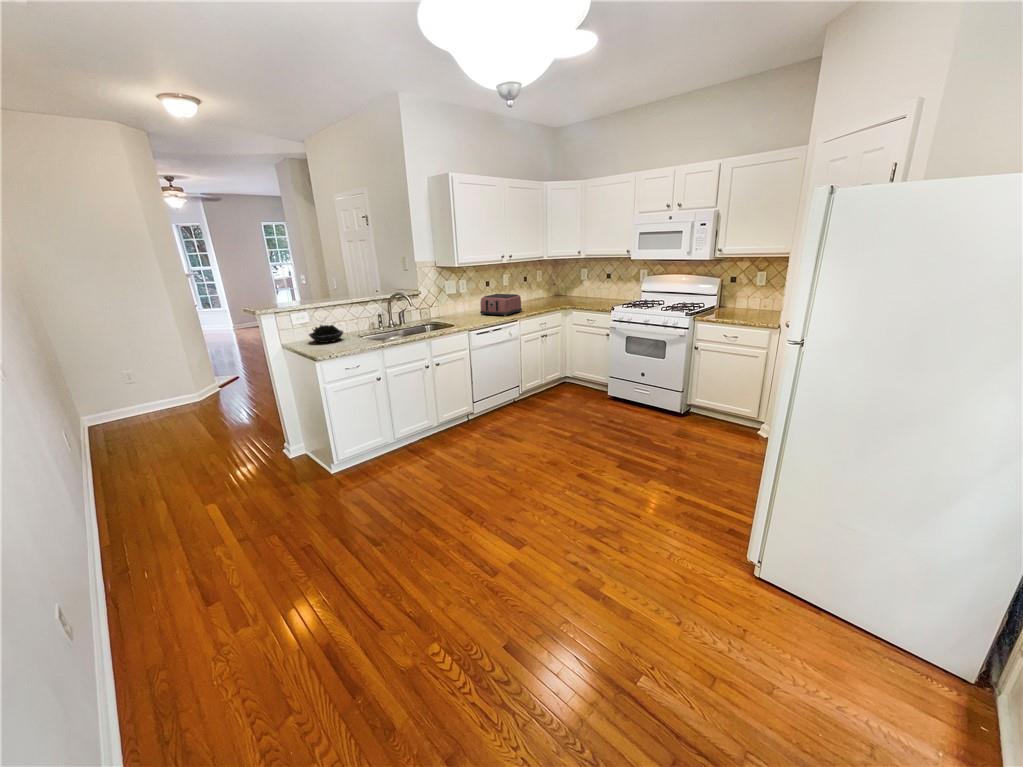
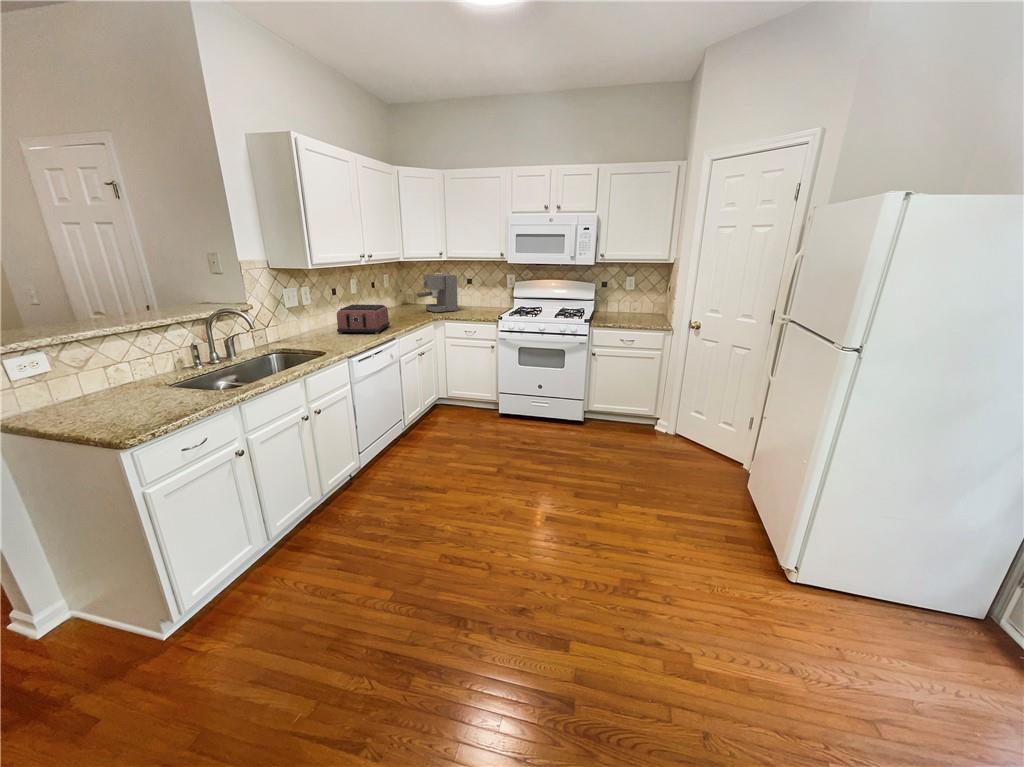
coffee maker: none [558,270,593,303] -> present [417,274,458,313]
succulent plant: present [309,325,343,343] -> none [58,371,139,407]

